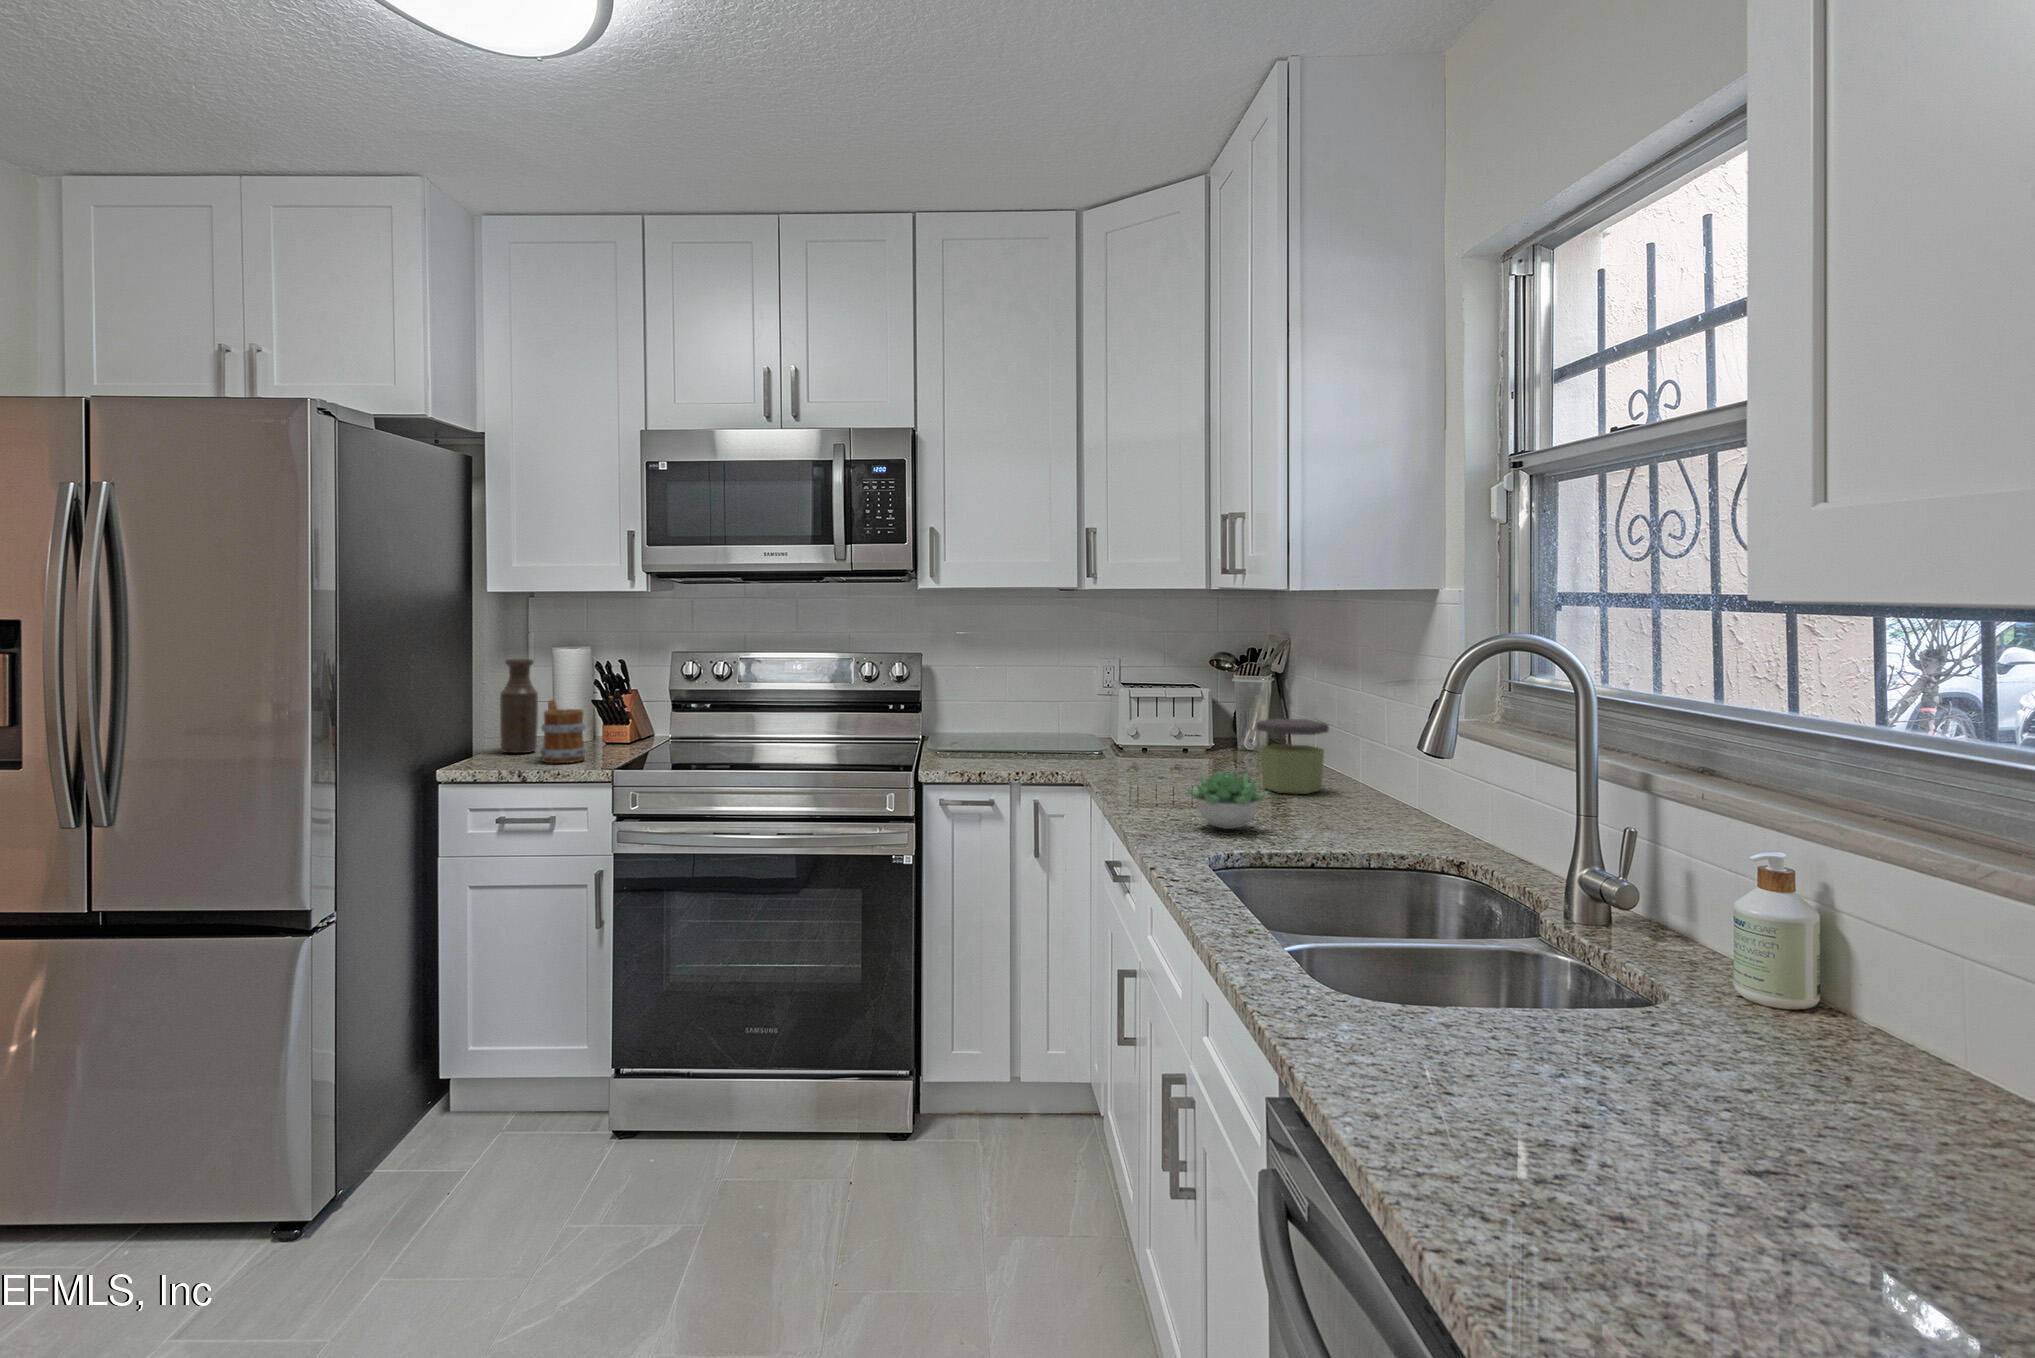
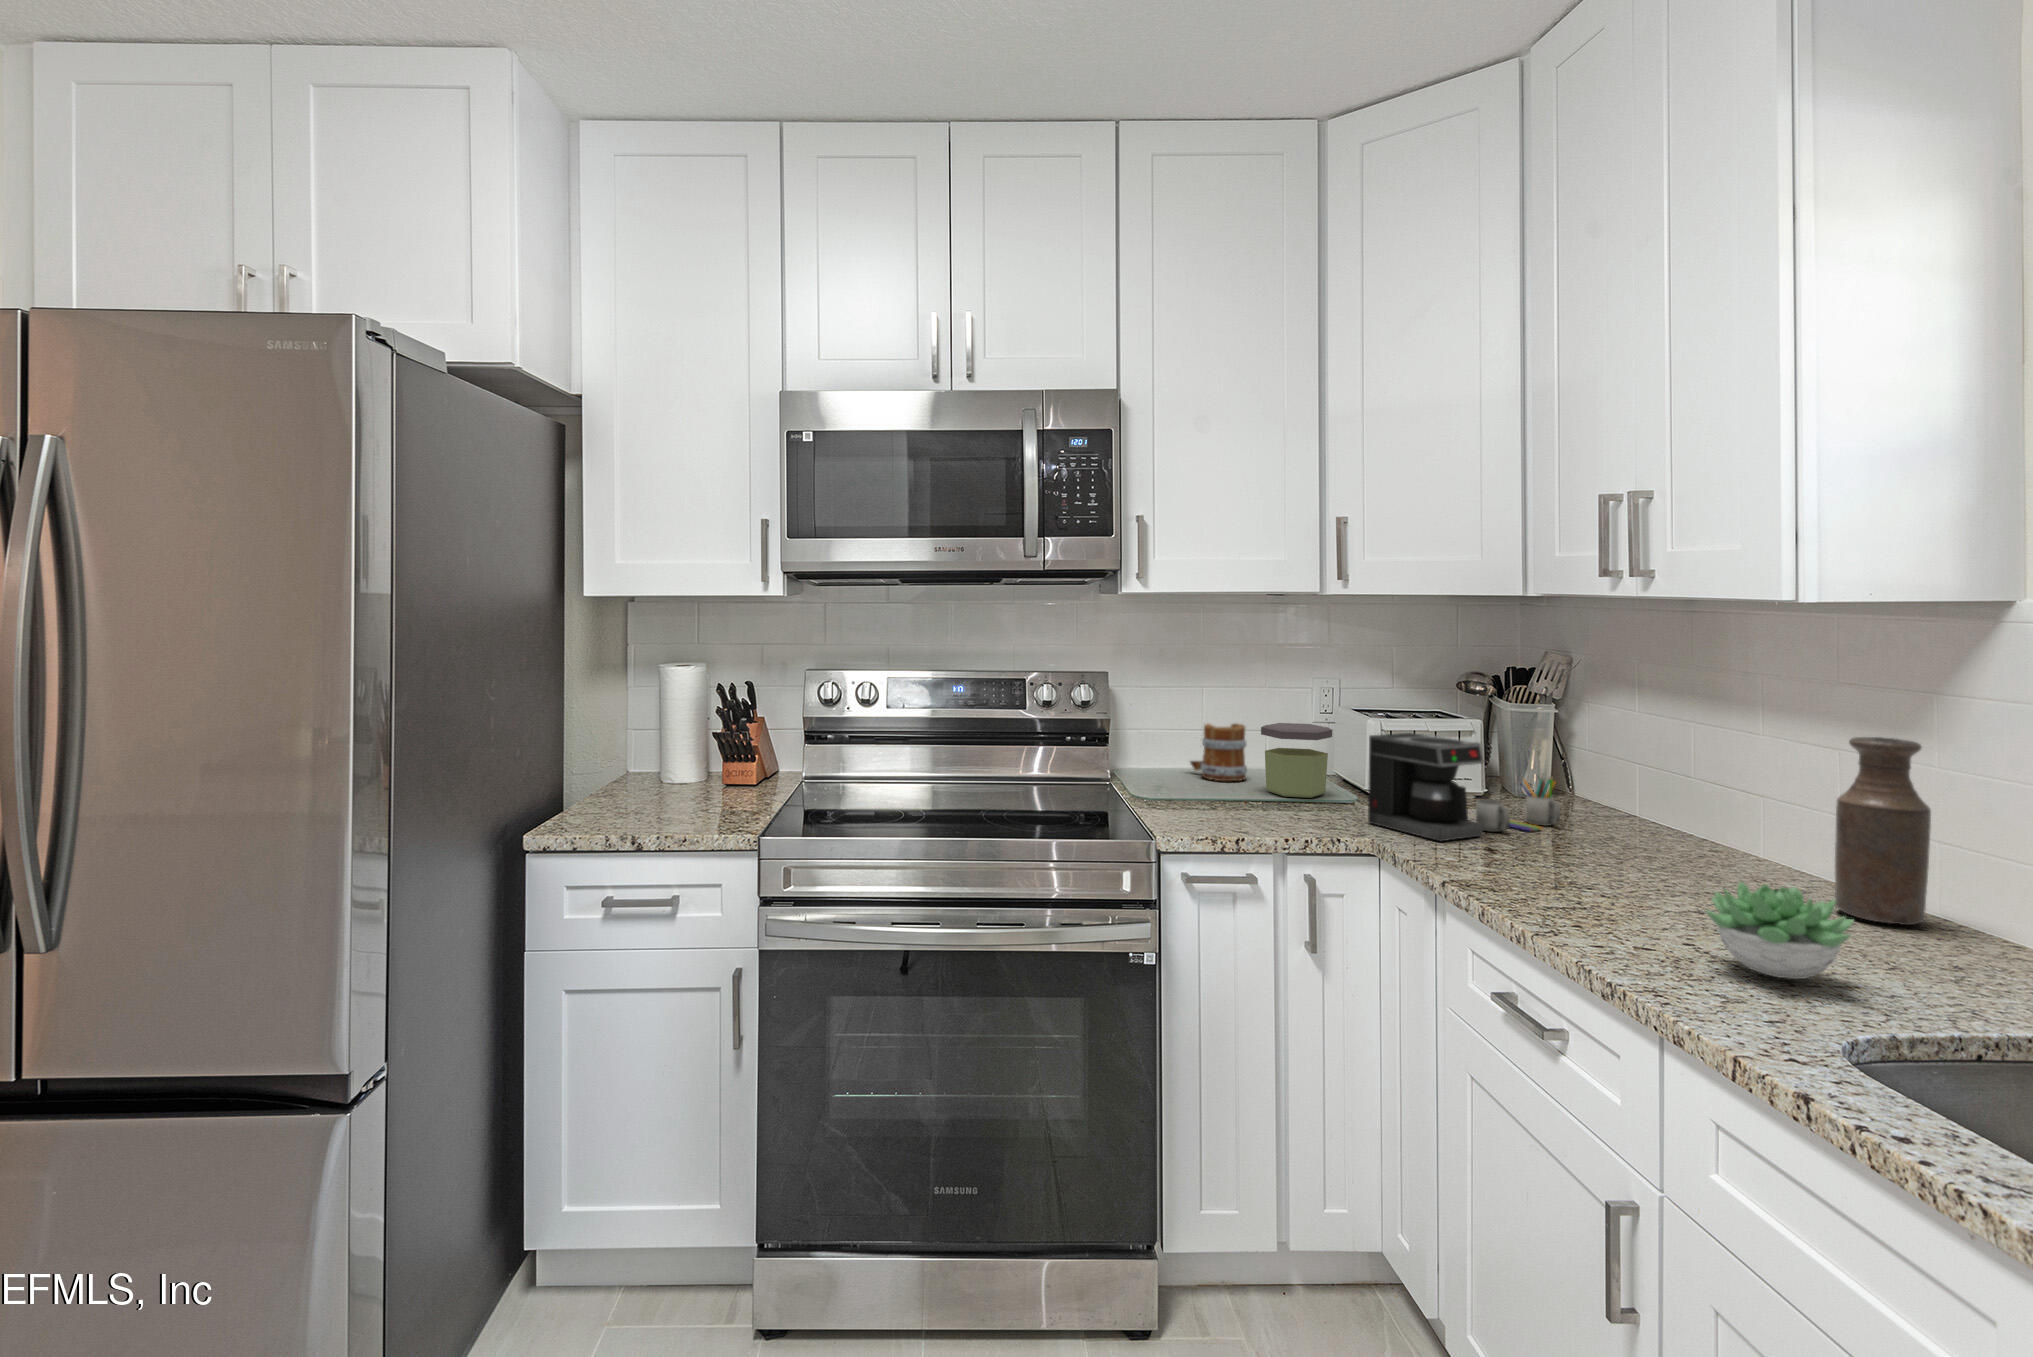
bottle: present [500,659,538,753] -> present [1835,737,1931,925]
coffee maker: none [1091,694,1238,772] -> present [1368,733,1560,841]
mug: present [540,700,587,763] -> present [1190,723,1247,781]
jar: present [1256,719,1329,794] -> present [1261,723,1332,798]

